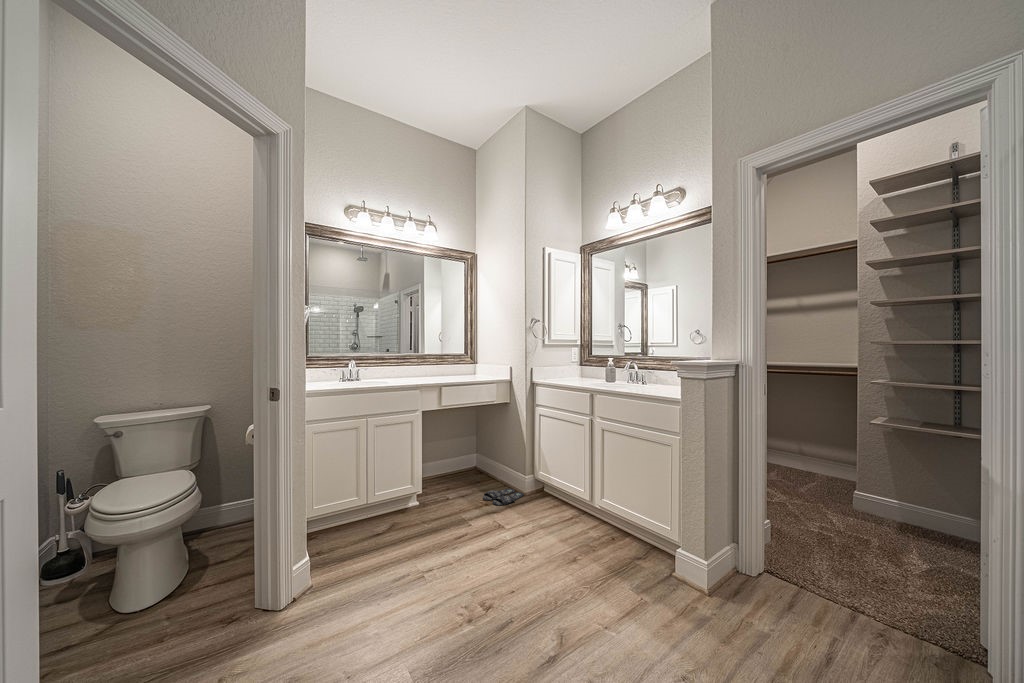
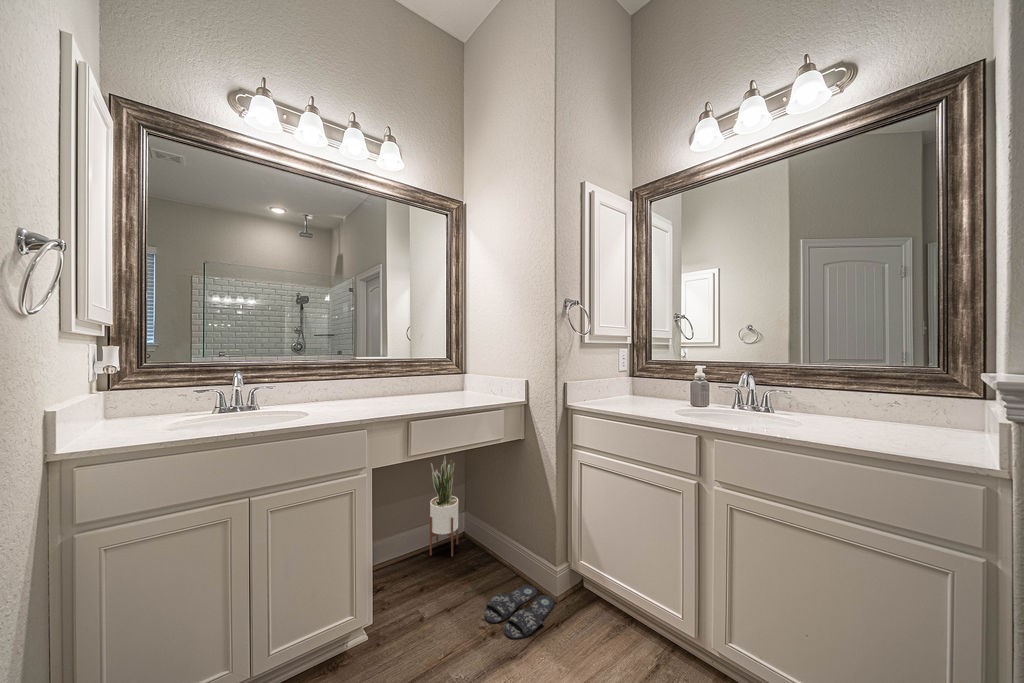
potted plant: none [453,416,471,477] -> present [430,457,458,557]

